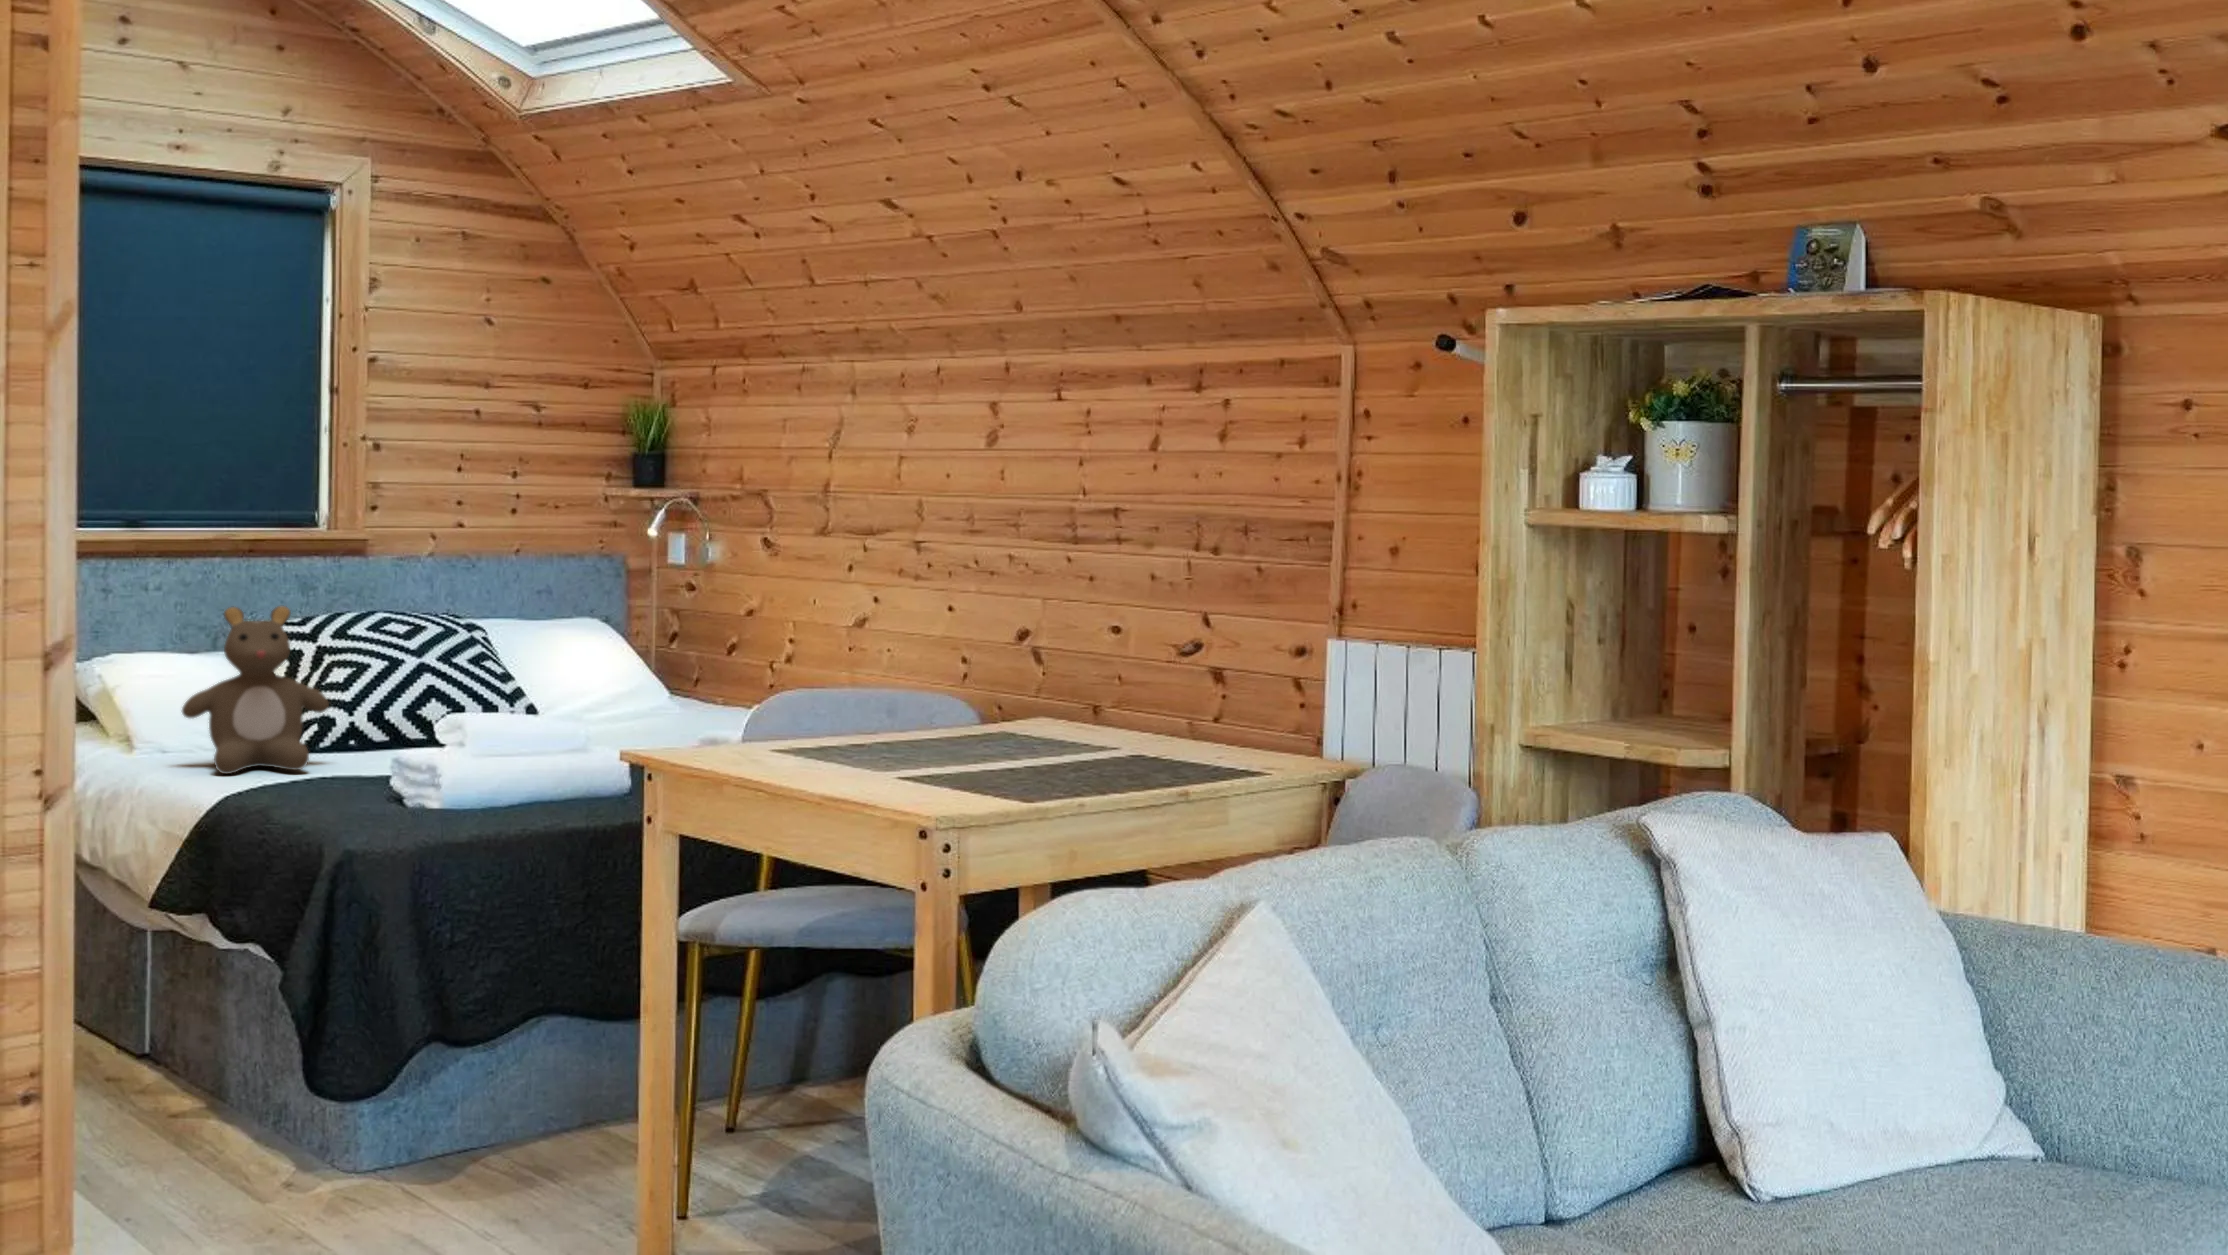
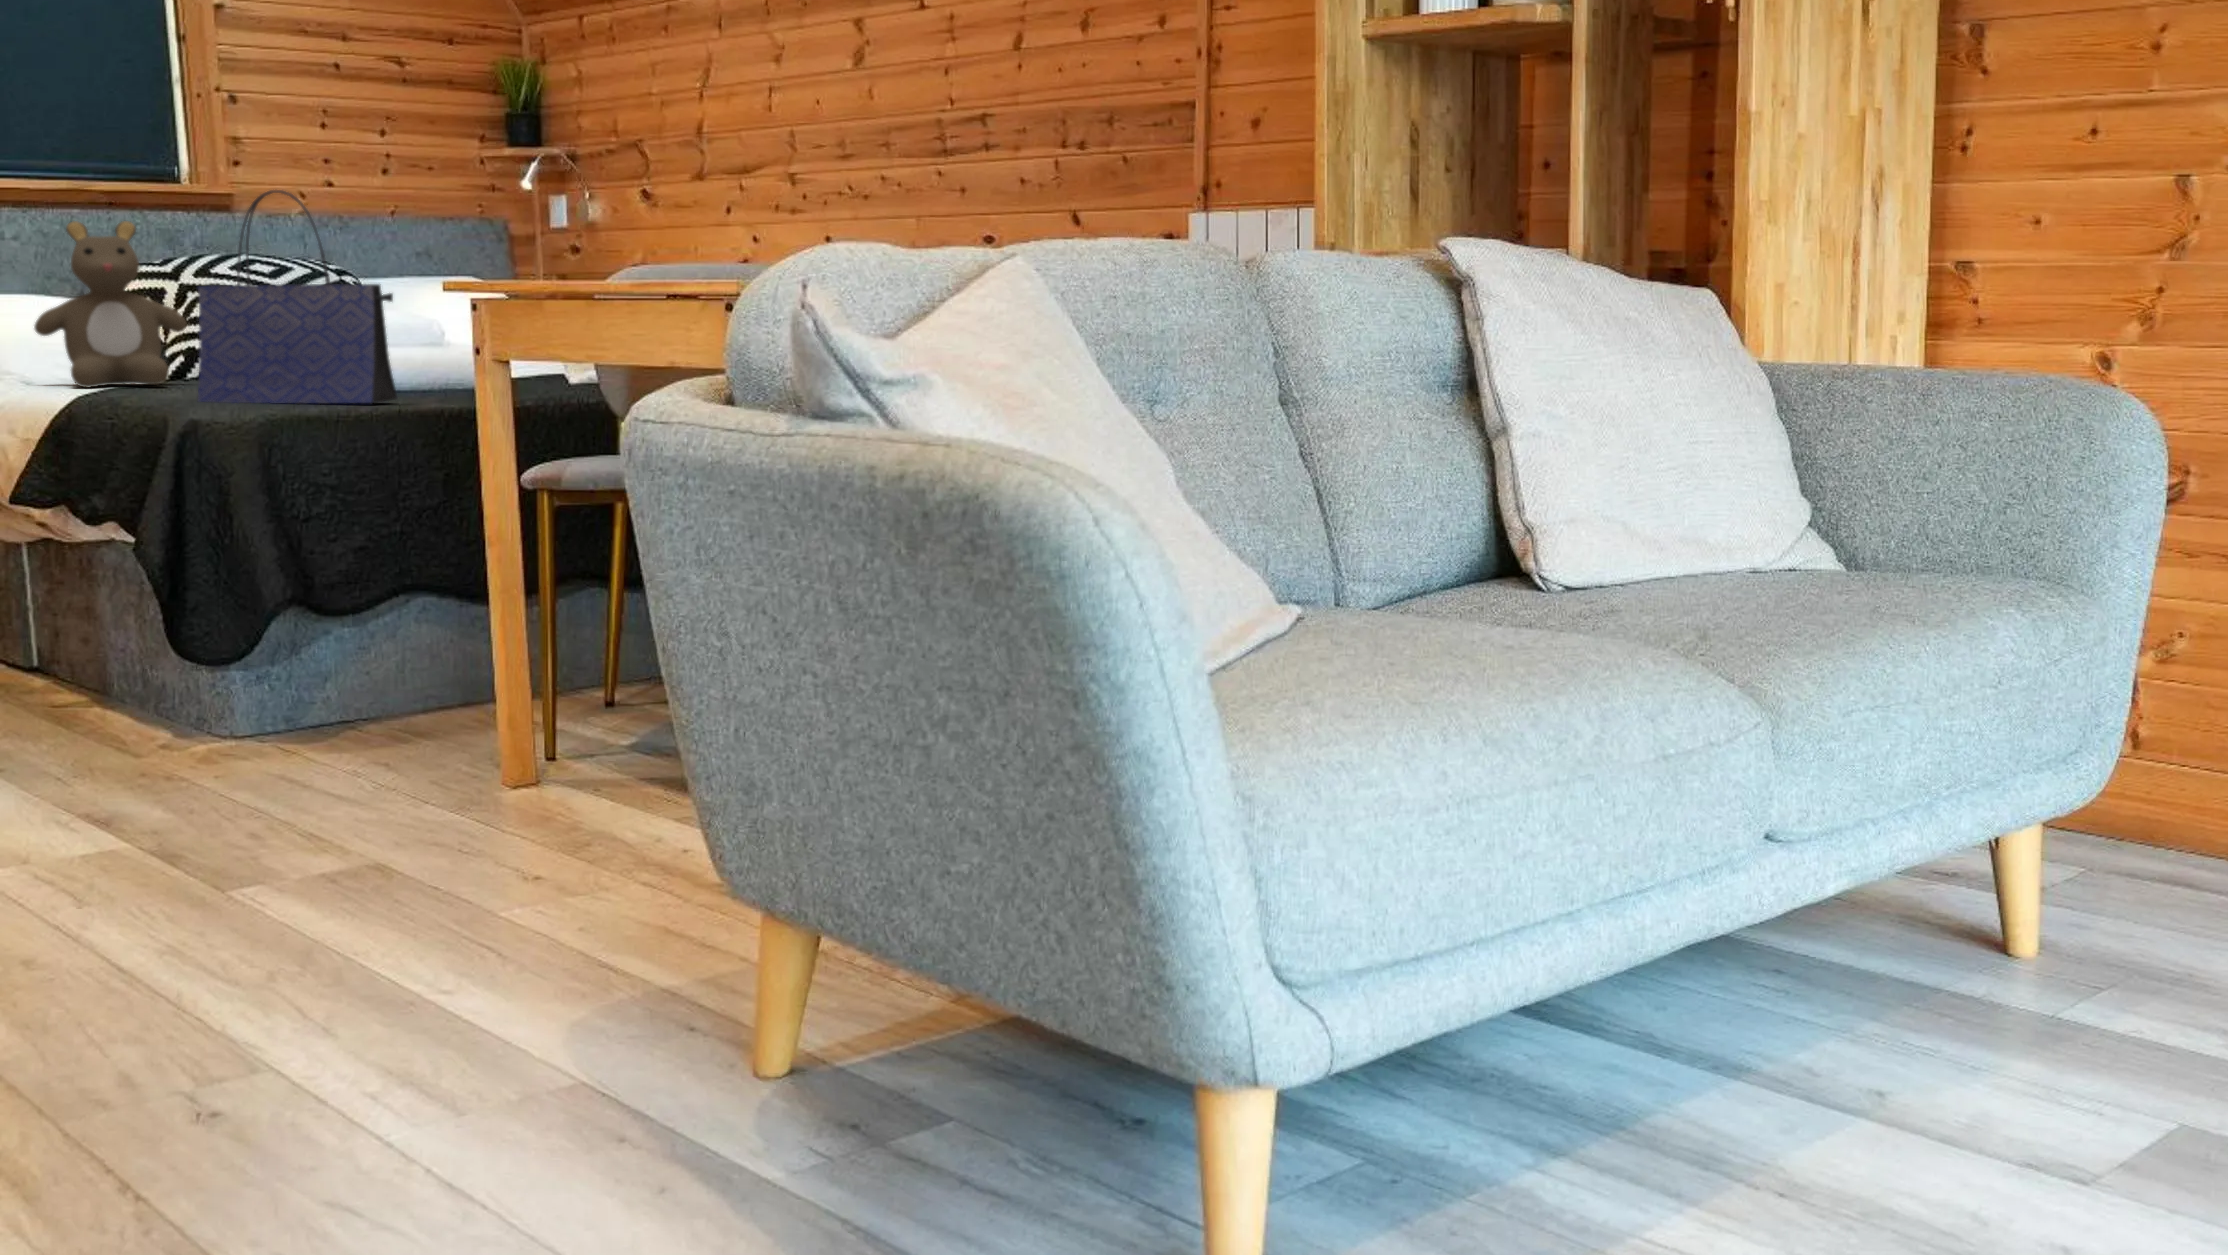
tote bag: none [346,612,550,826] -> present [198,190,397,404]

